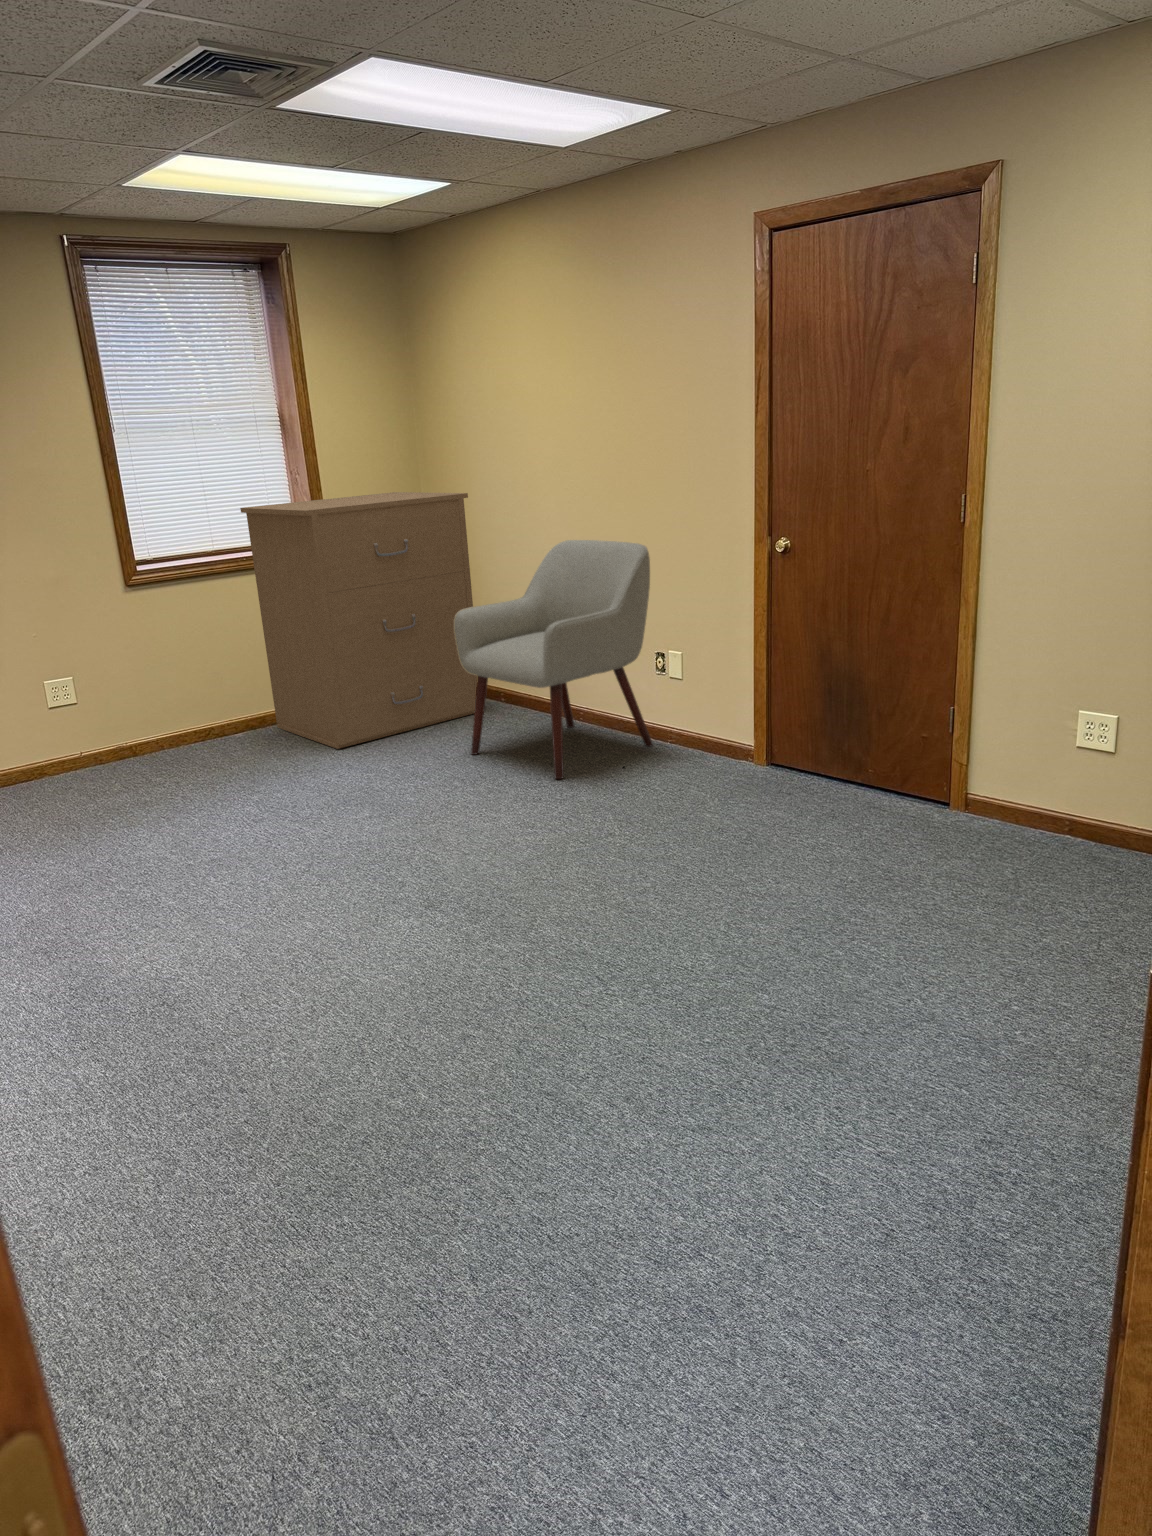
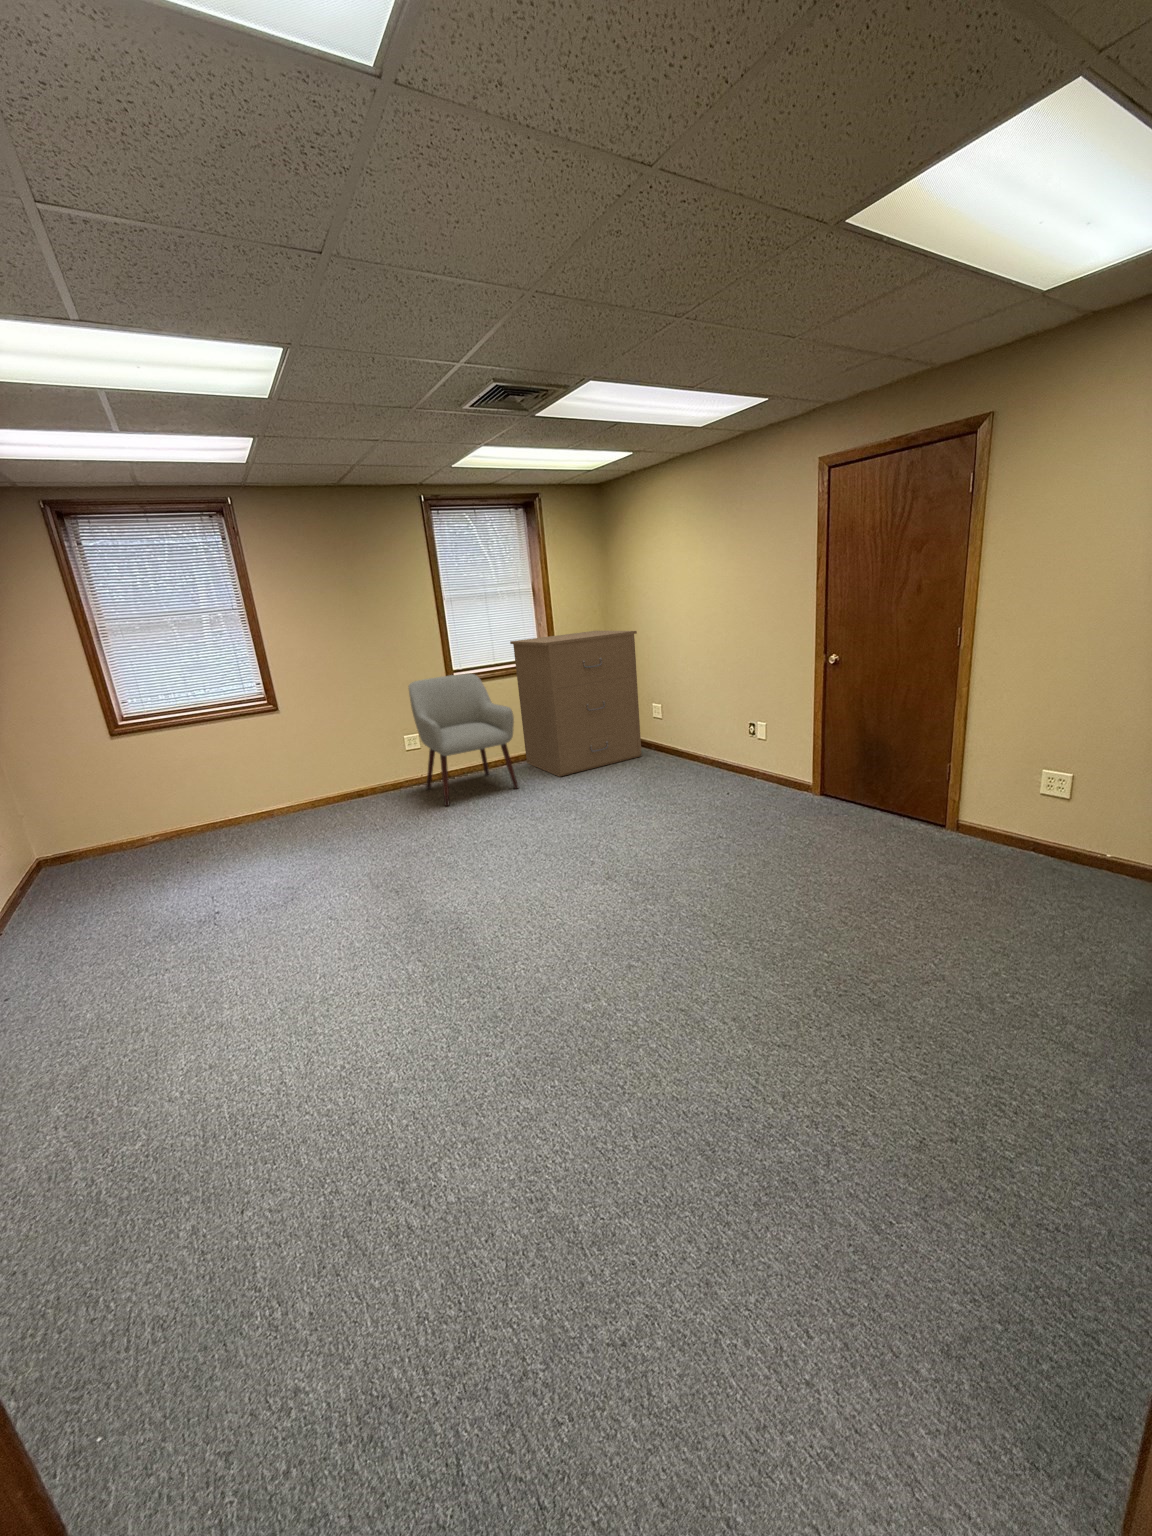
chair: present [454,540,653,779] -> present [408,674,518,806]

